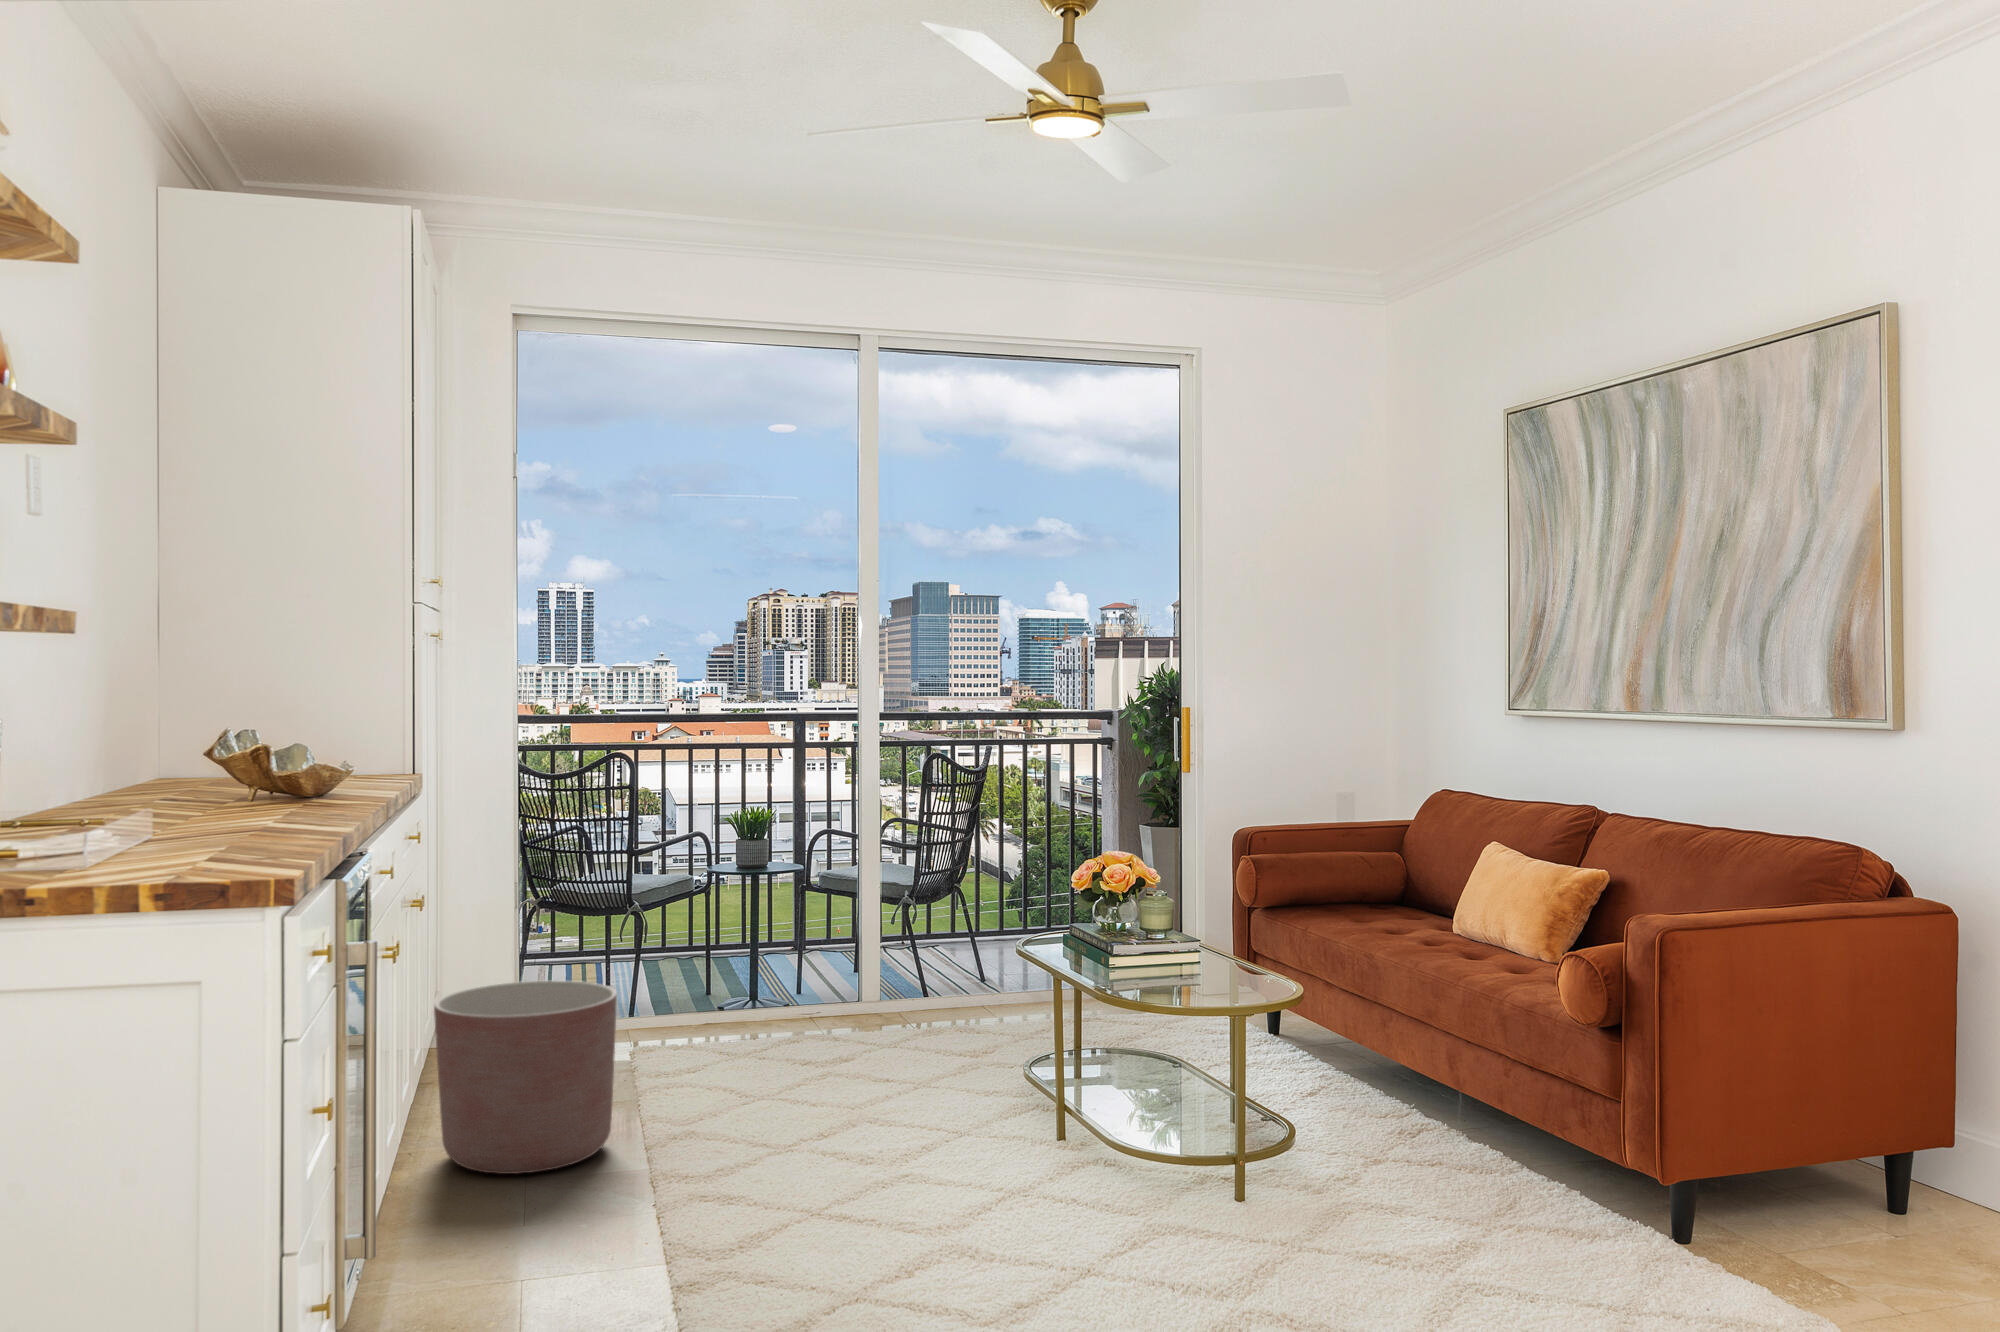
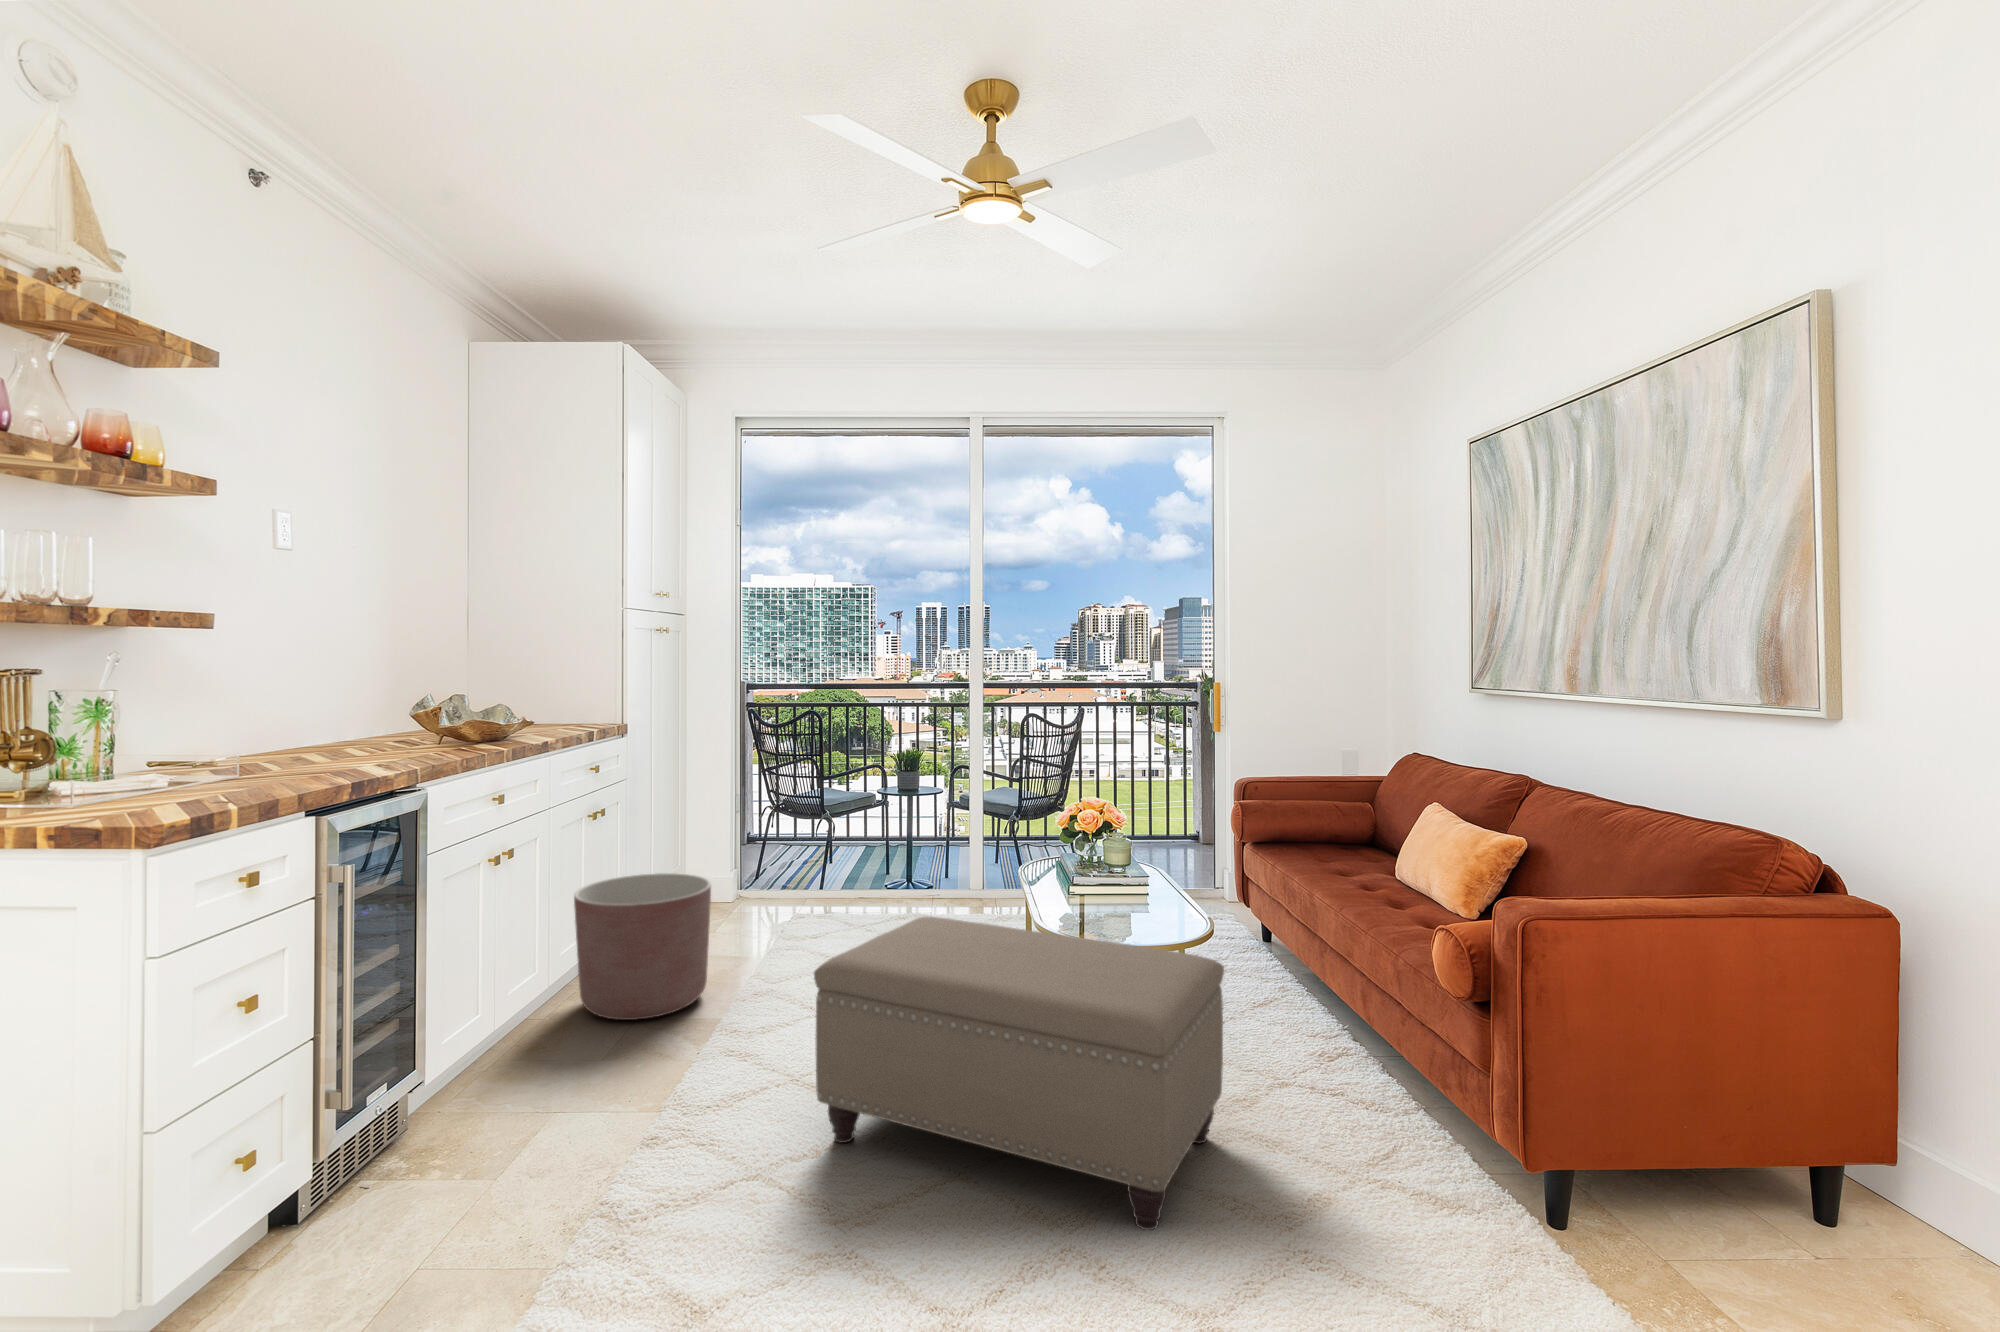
ottoman: none [897,996,1338,1280] -> present [814,916,1224,1230]

